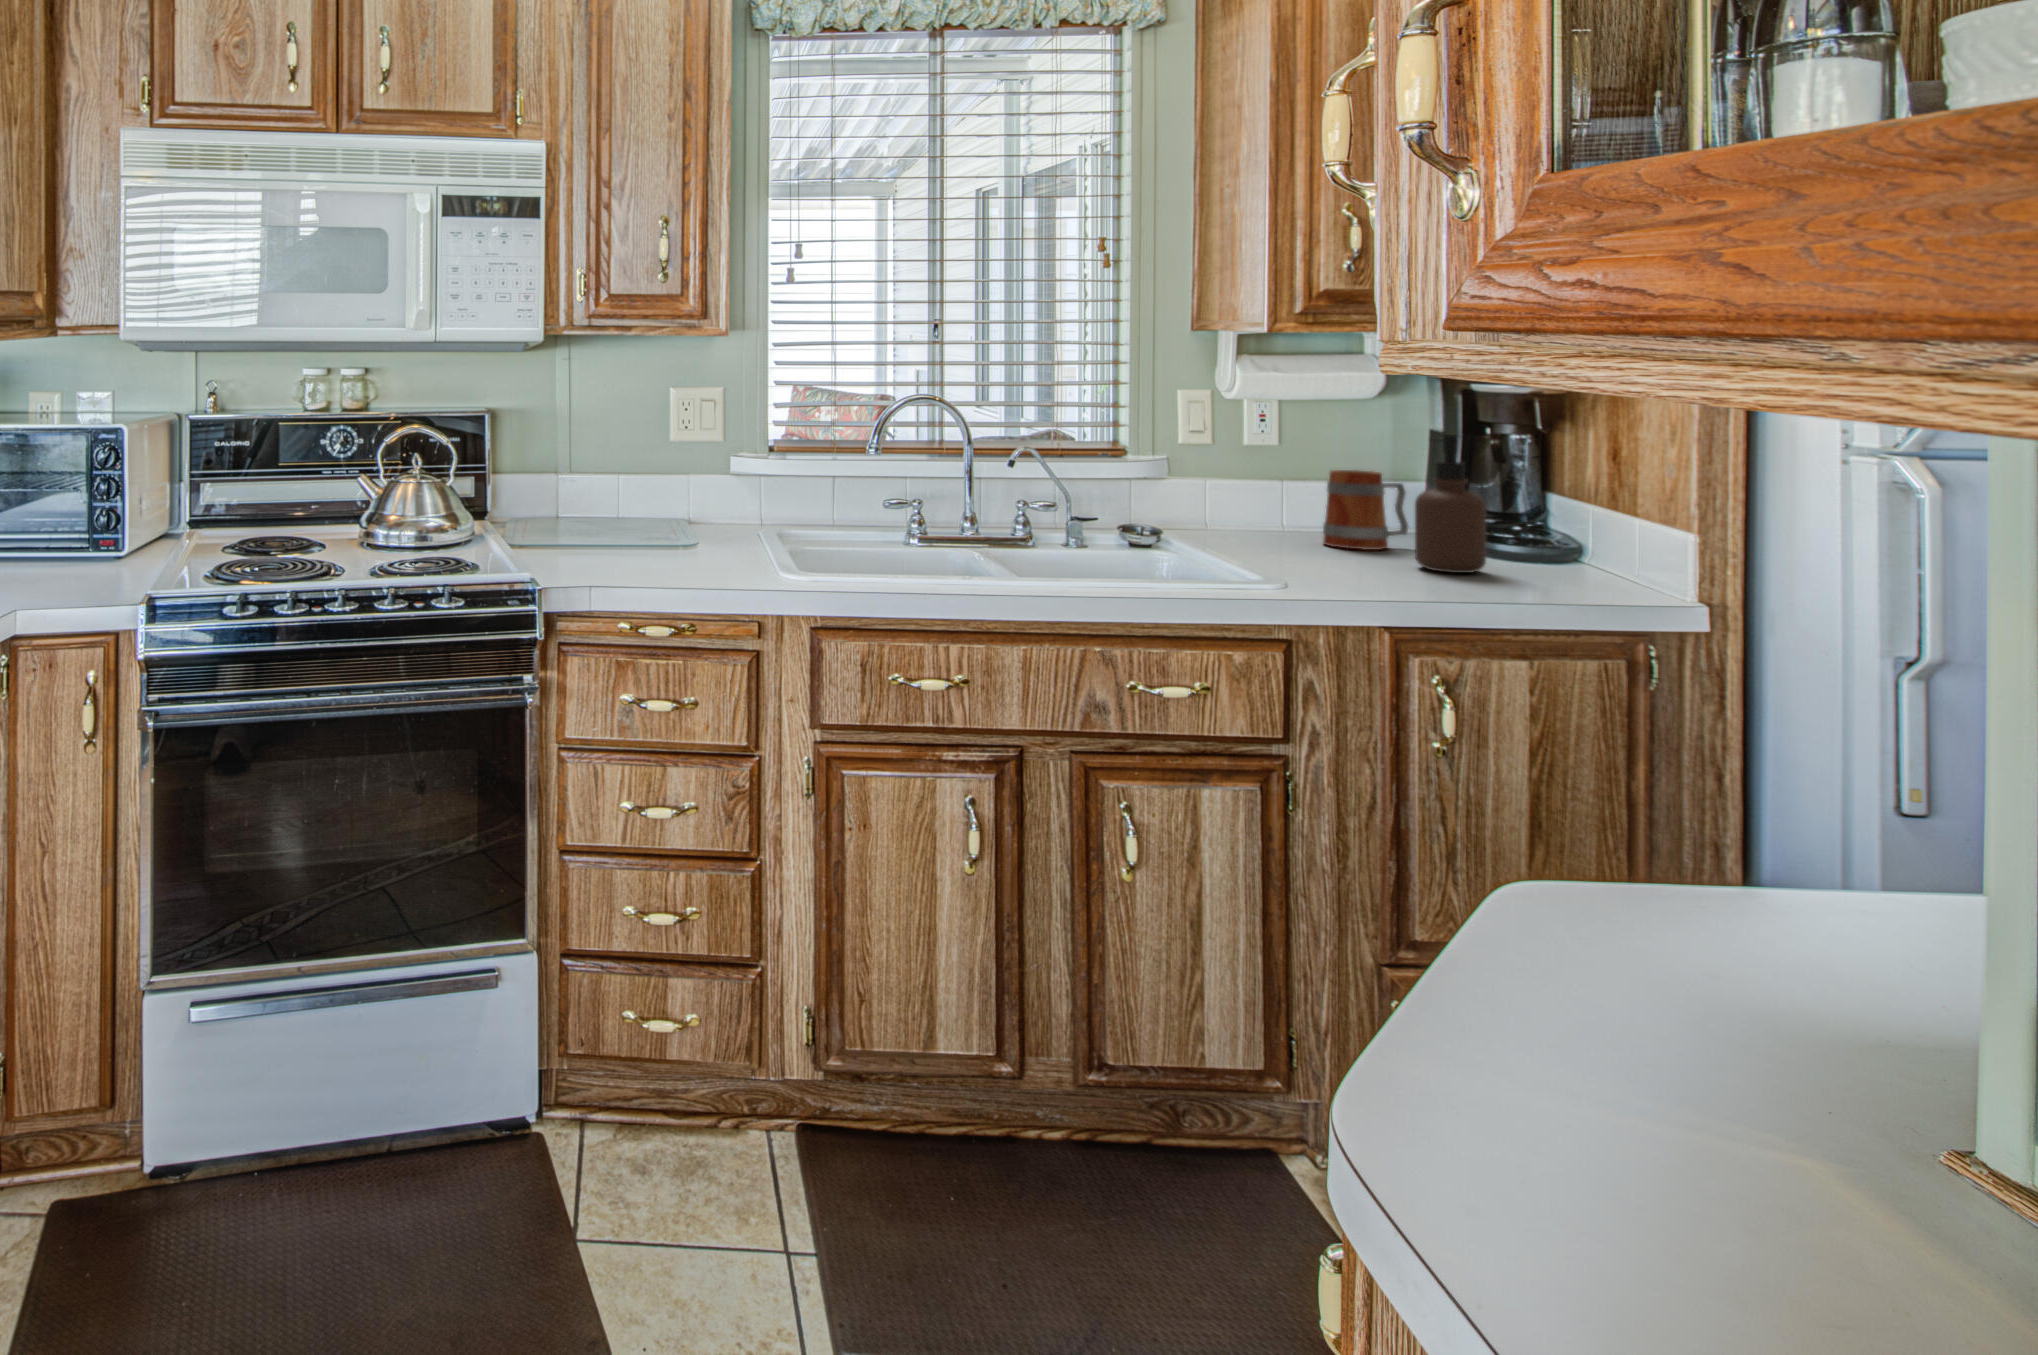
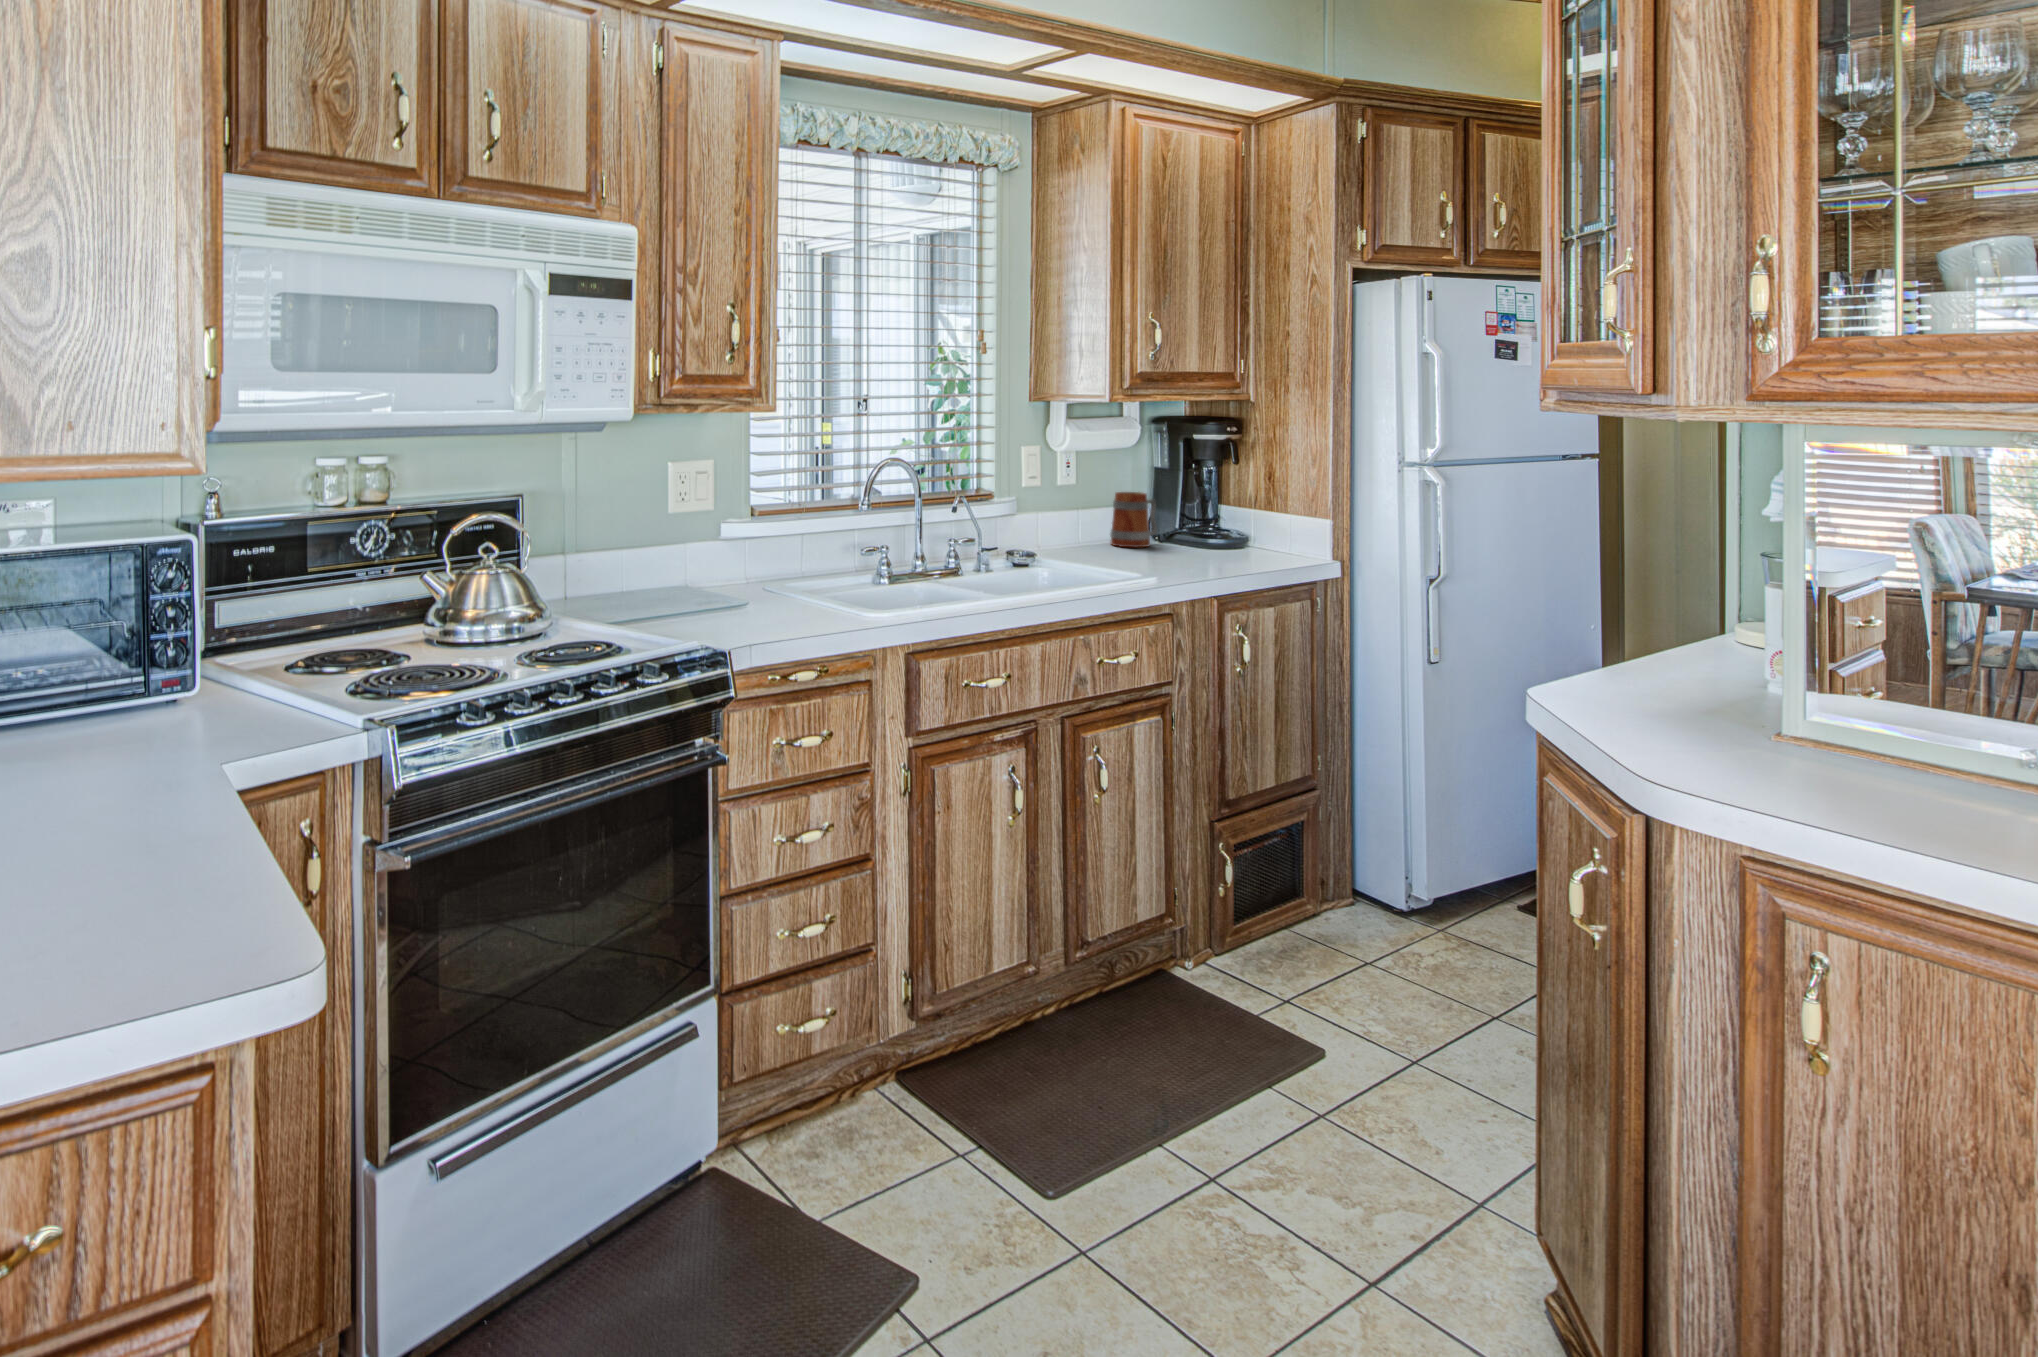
soap dispenser: present [1415,434,1486,573] -> none [1187,467,1227,559]

